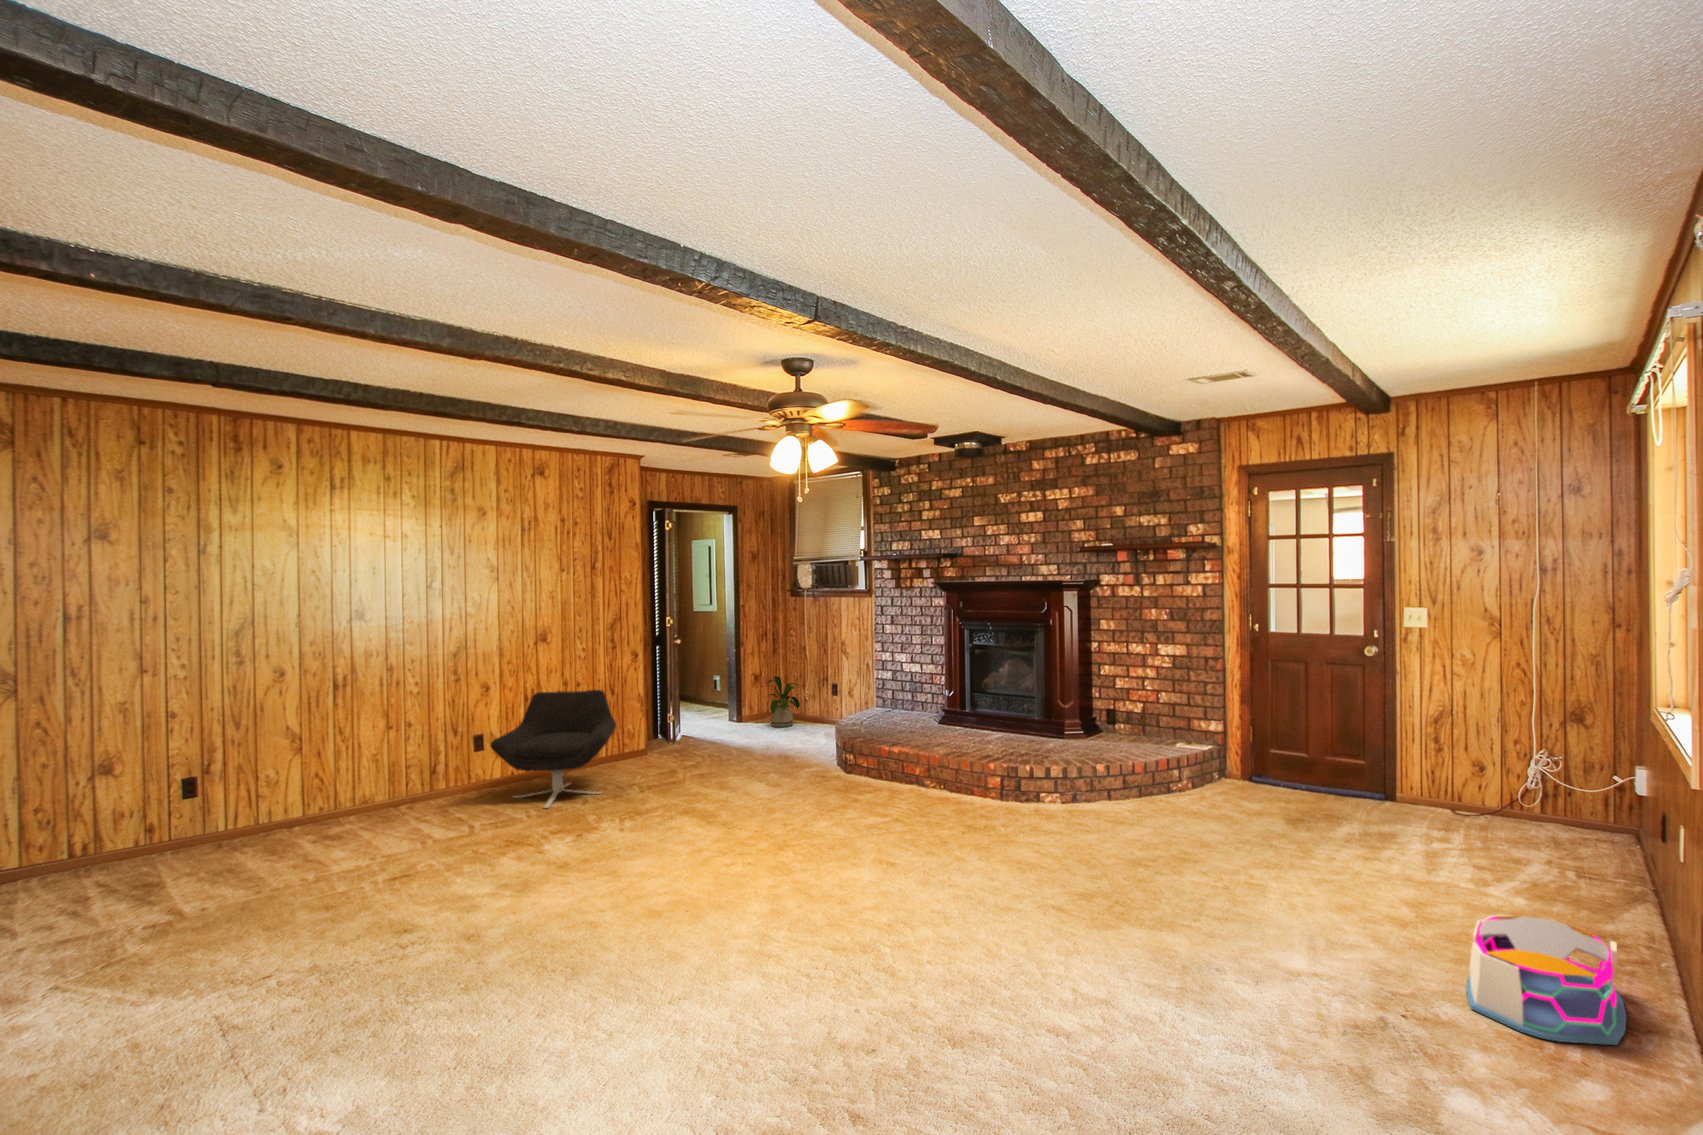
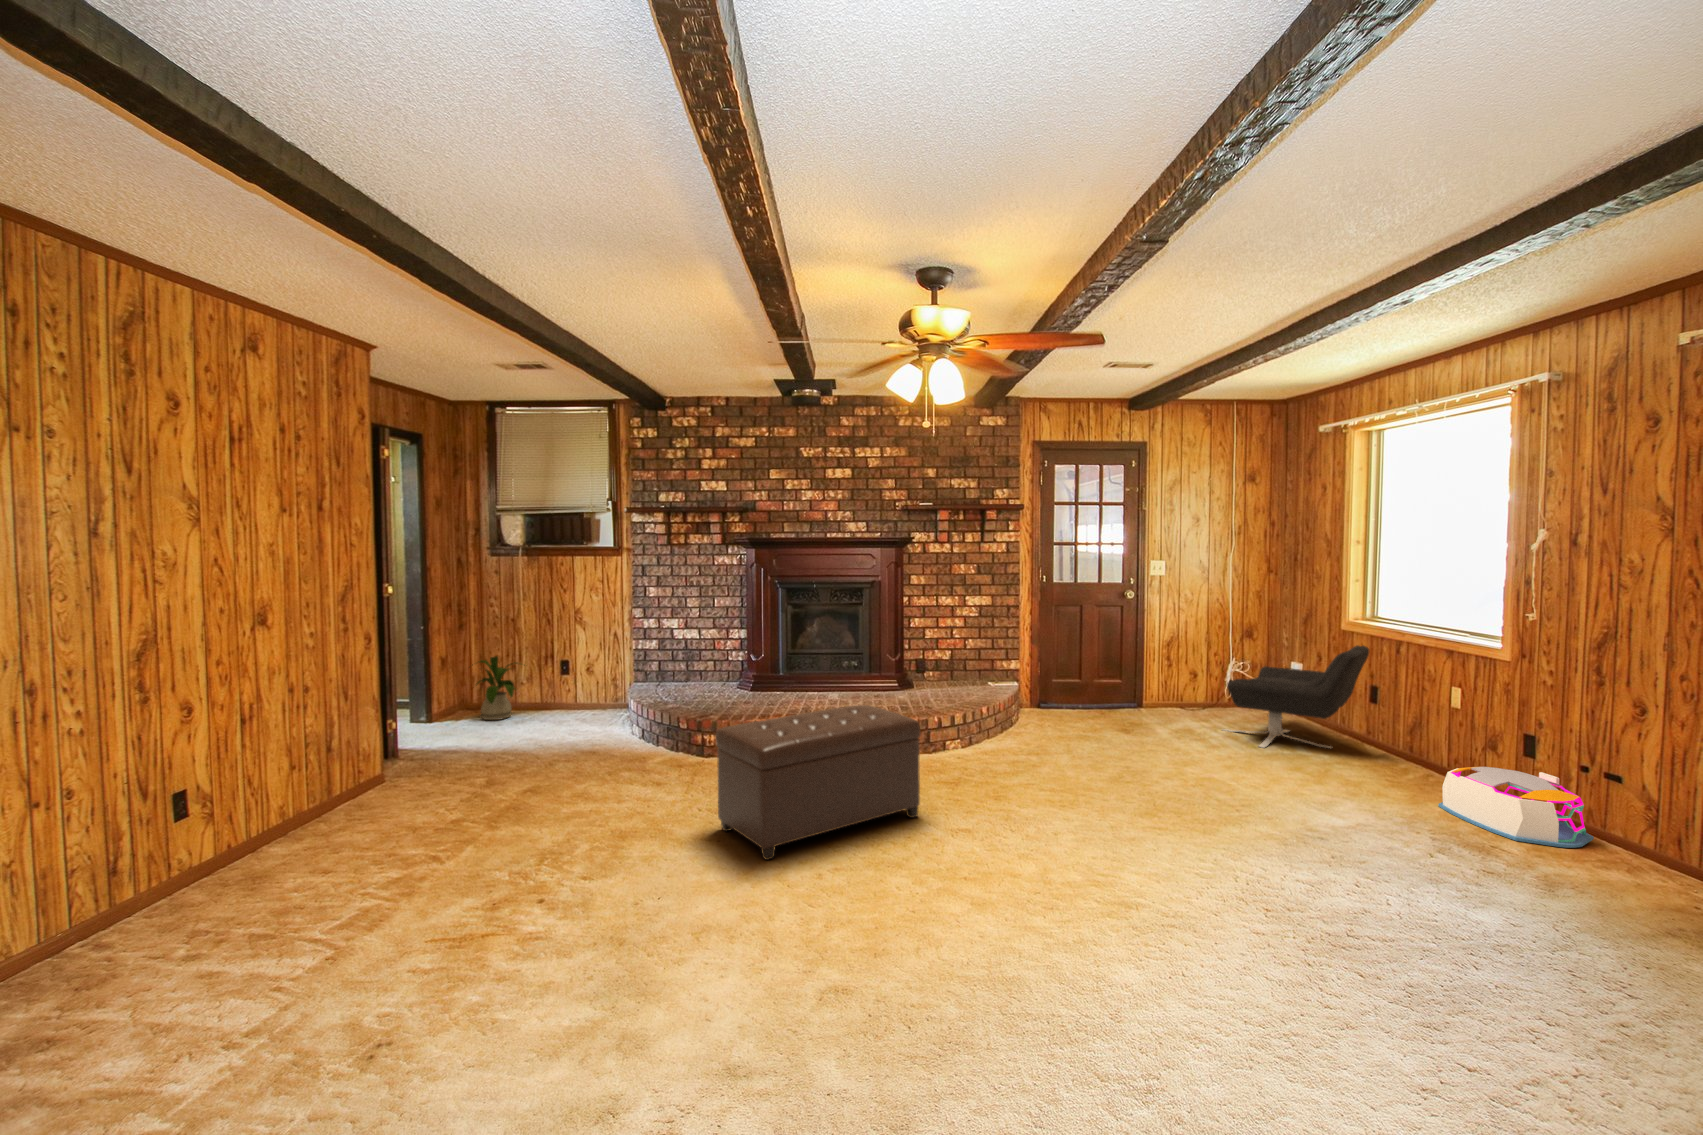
lounge chair: present [490,690,616,808] -> present [1223,645,1369,748]
ottoman: none [741,735,902,836] -> present [716,705,920,860]

